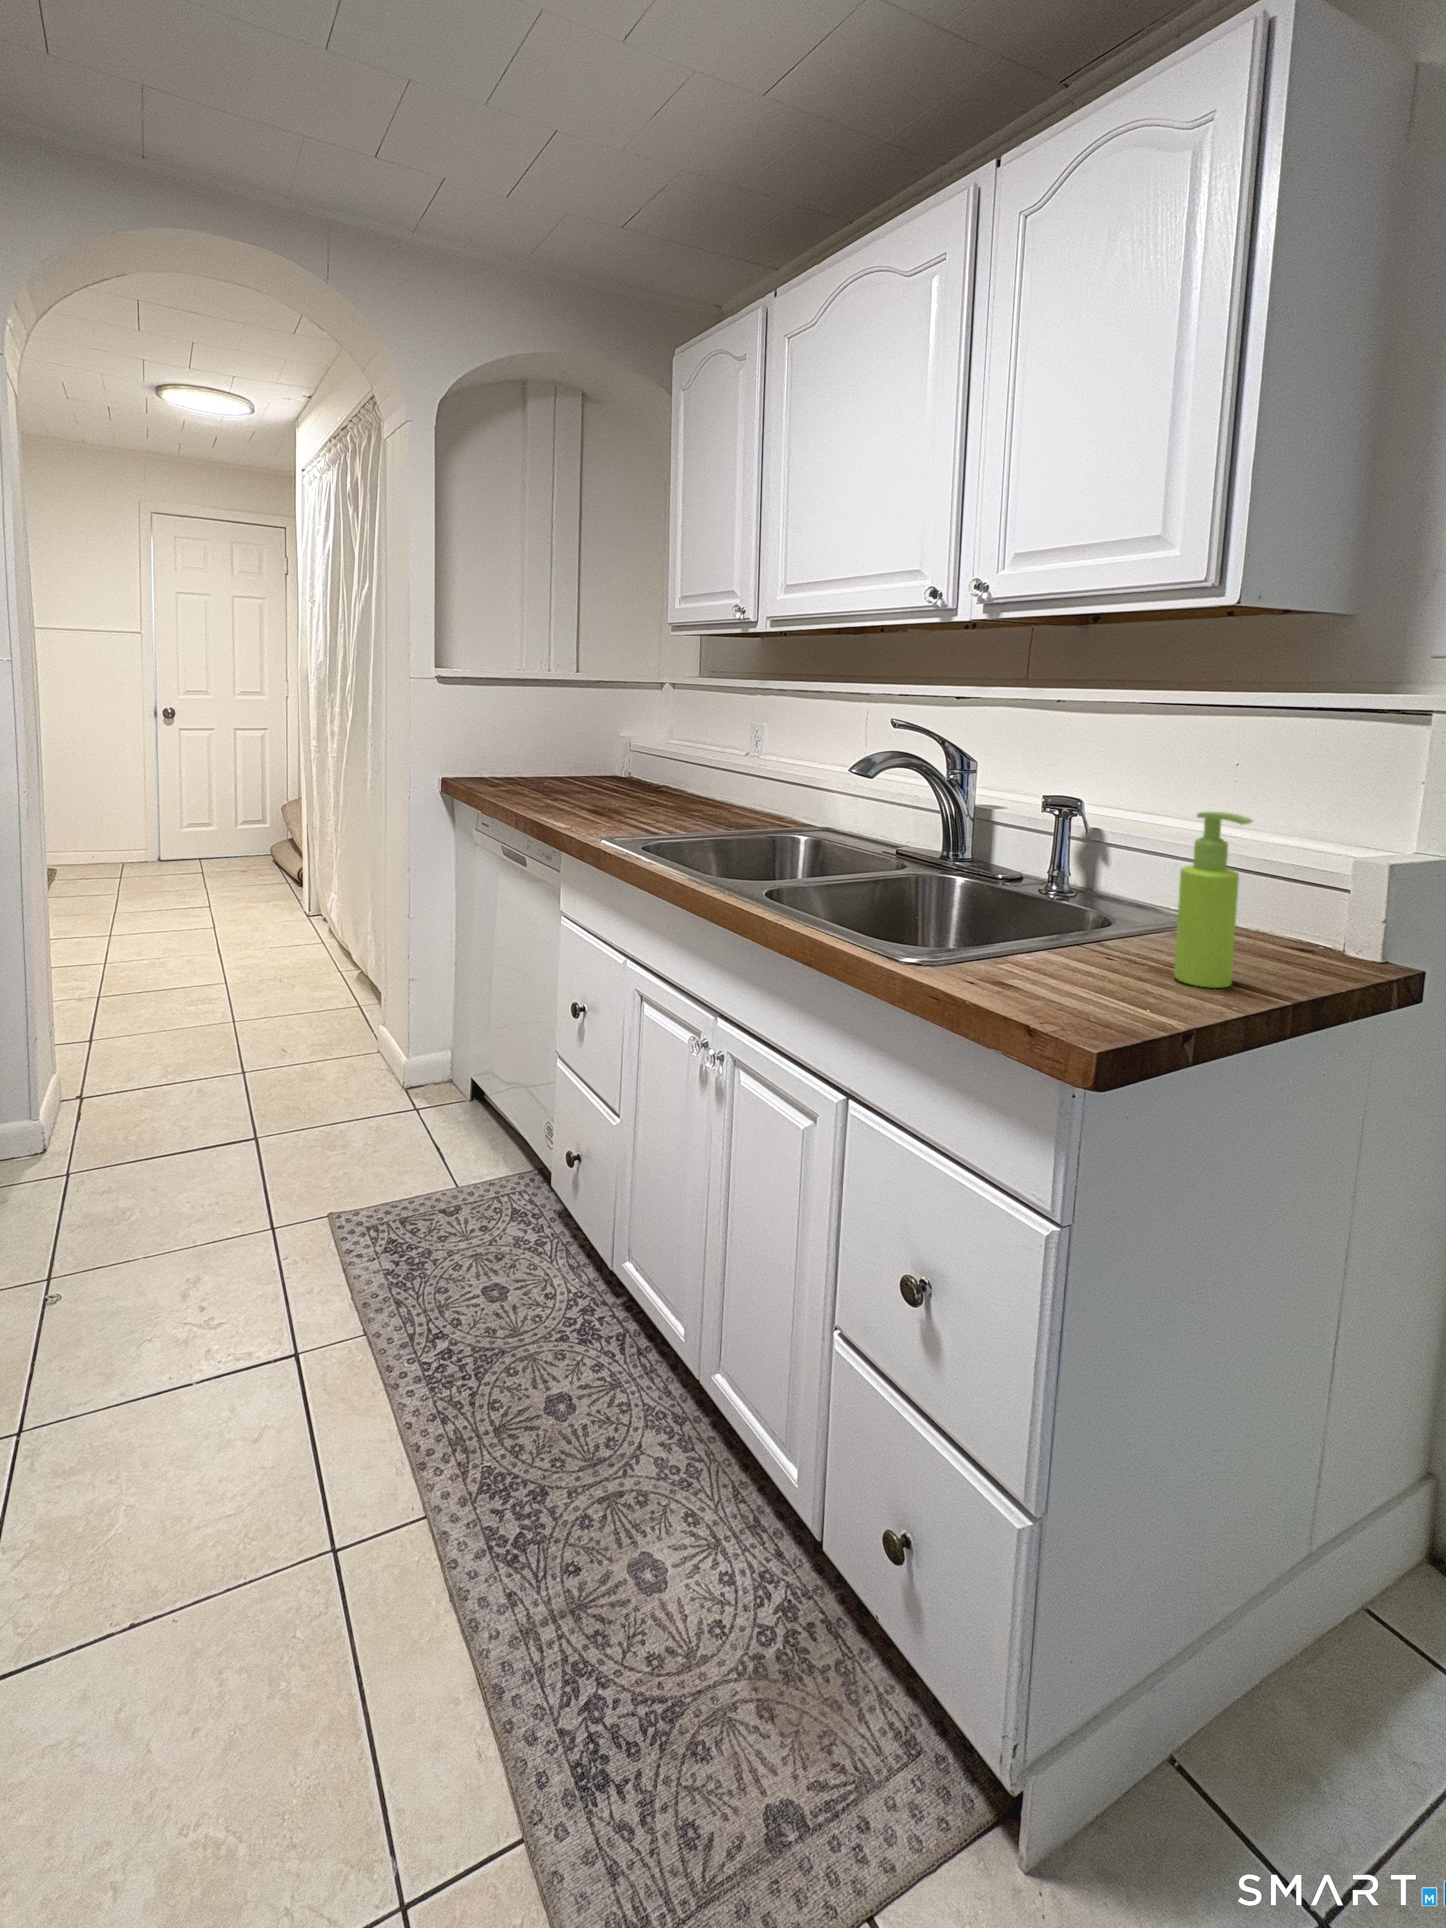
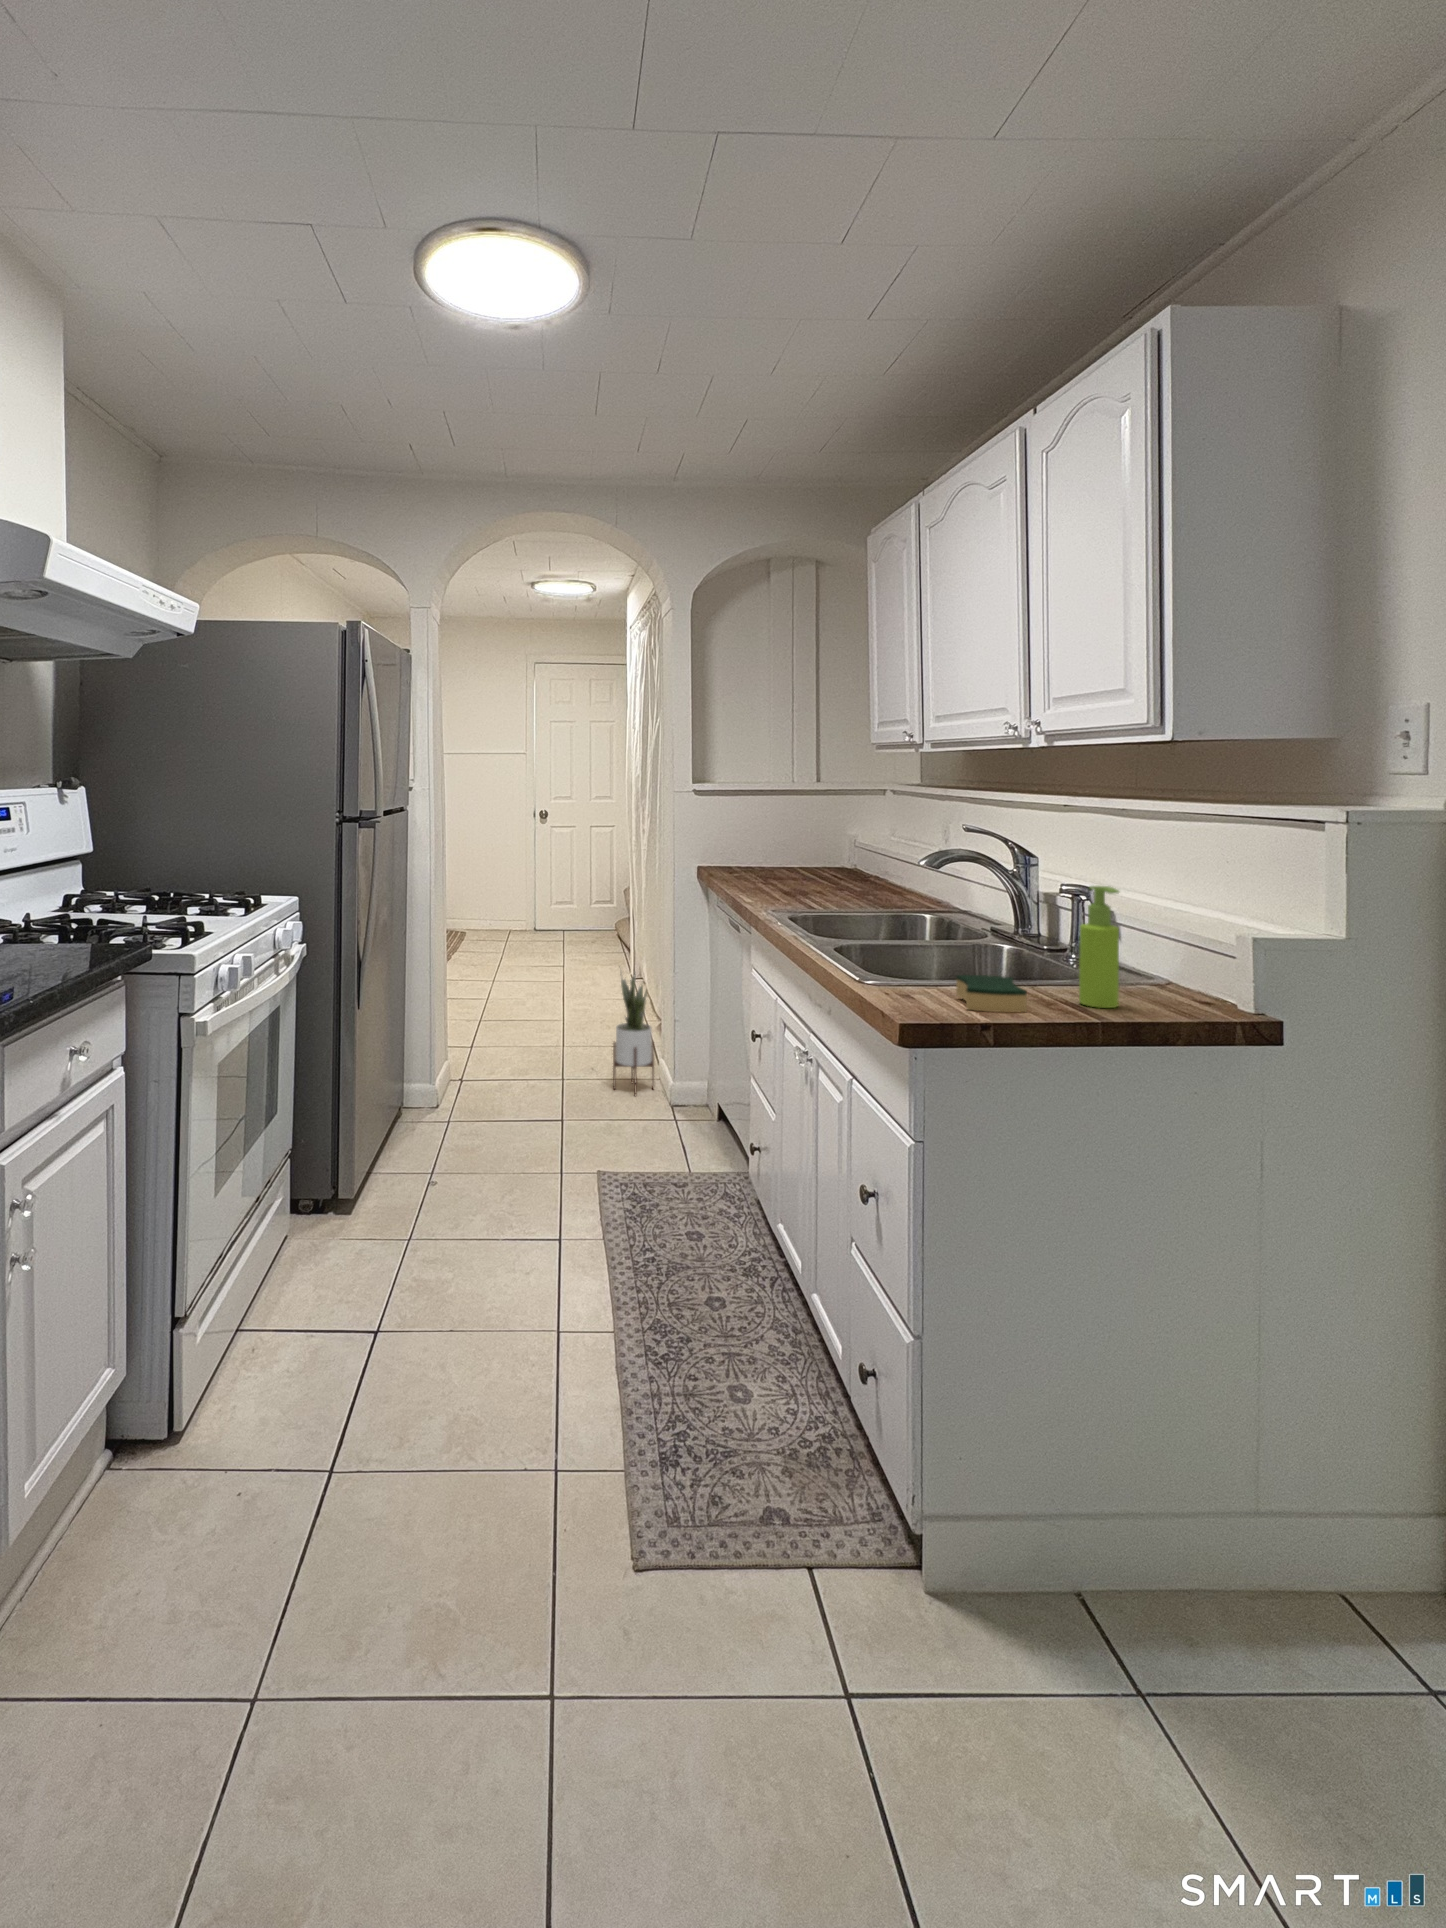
potted plant: none [315,916,371,1081] -> present [613,972,654,1095]
sponge: none [1024,955,1162,1024] -> present [956,975,1027,1012]

